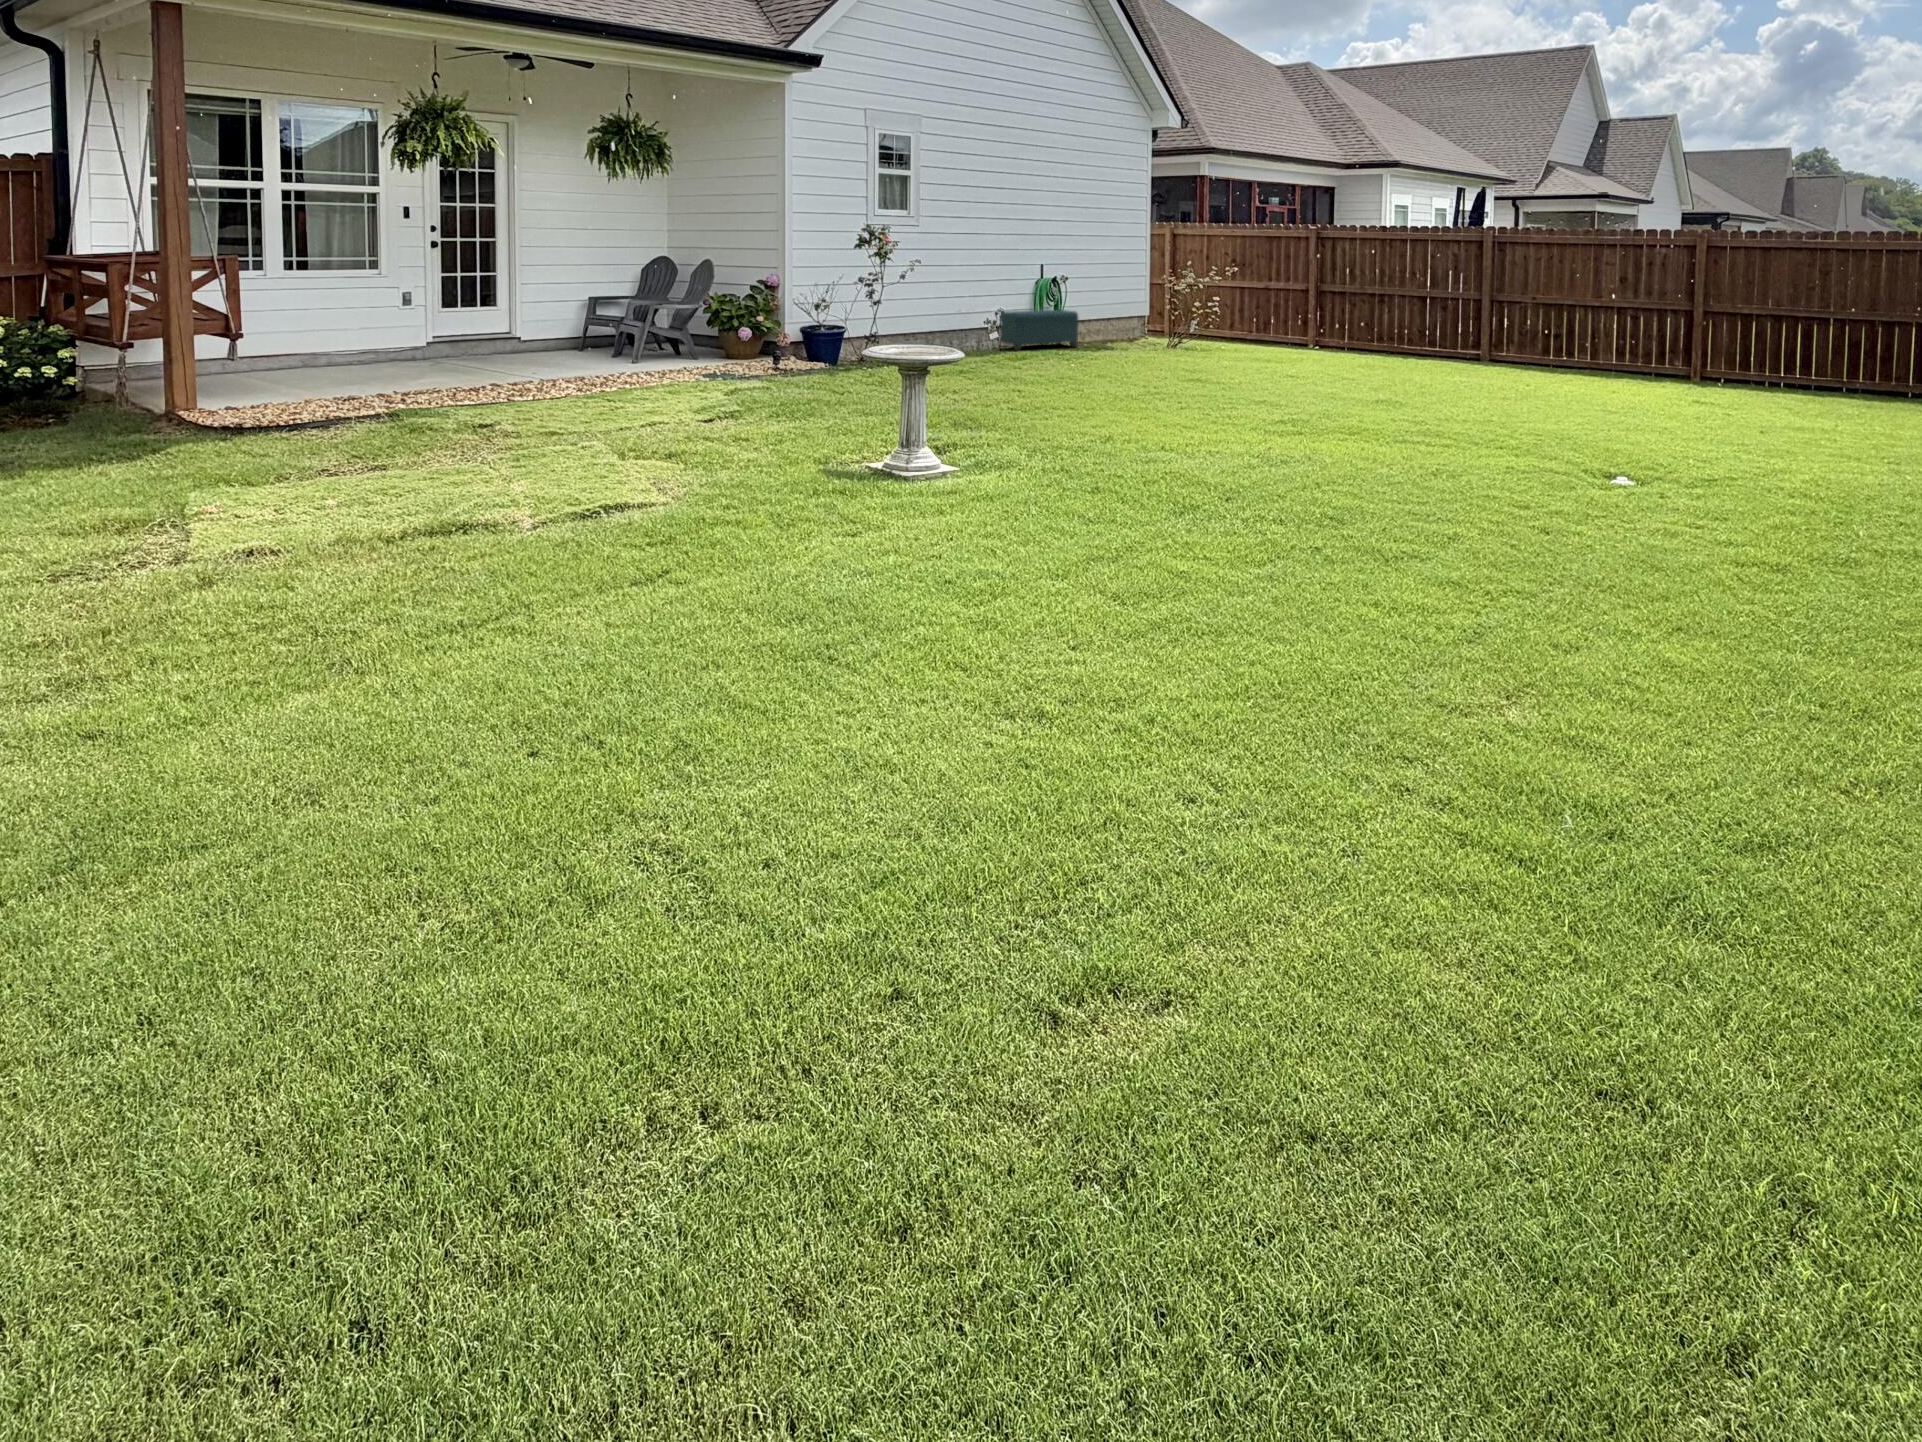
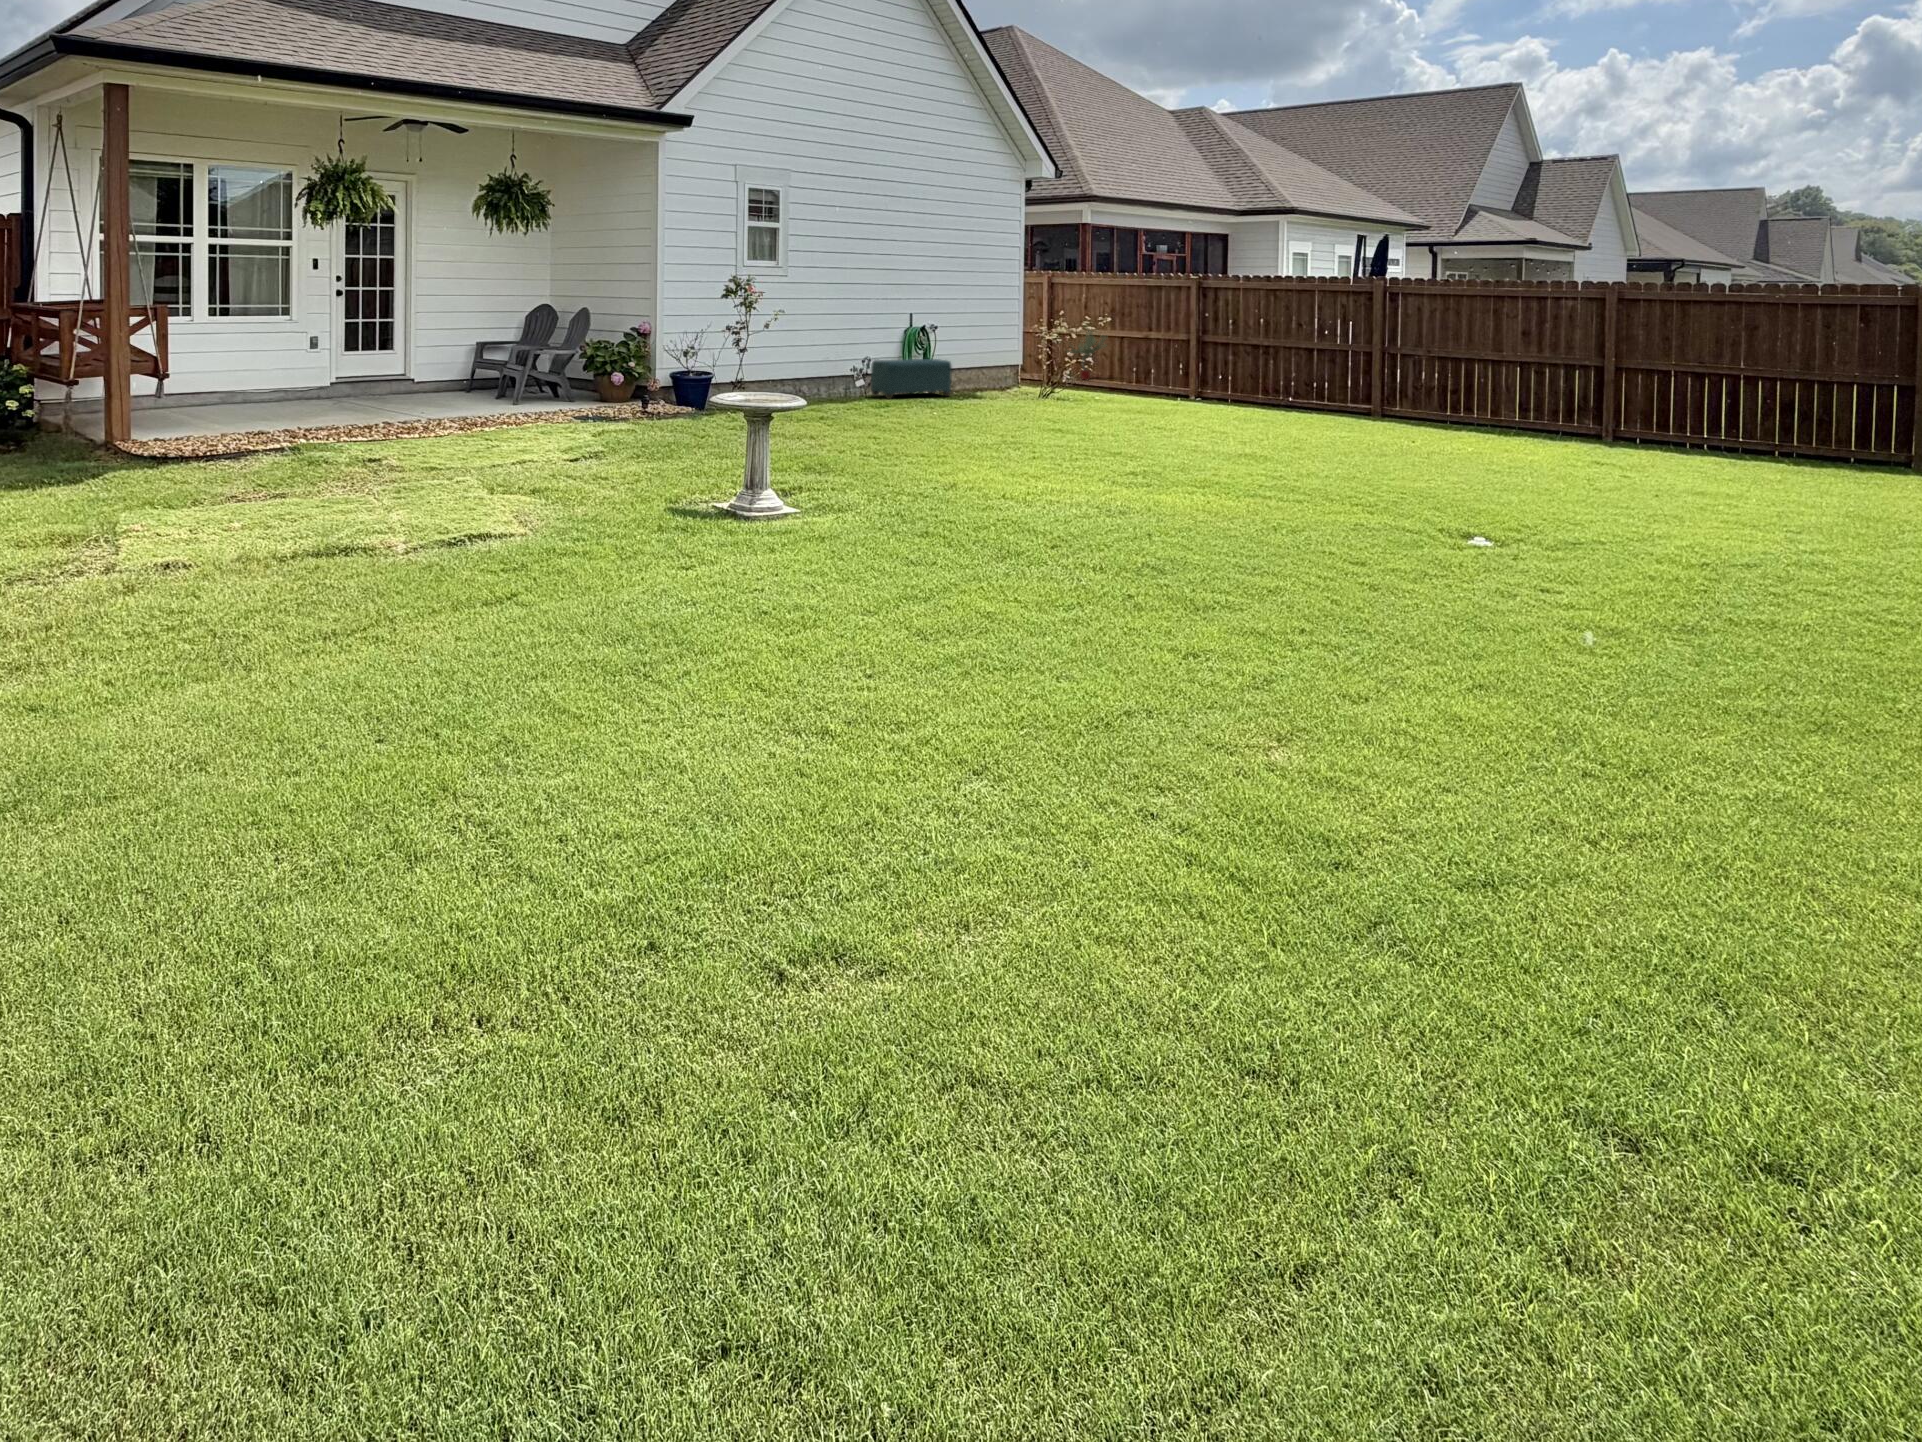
potted tree: none [1182,278,1223,329] -> present [1067,330,1107,380]

